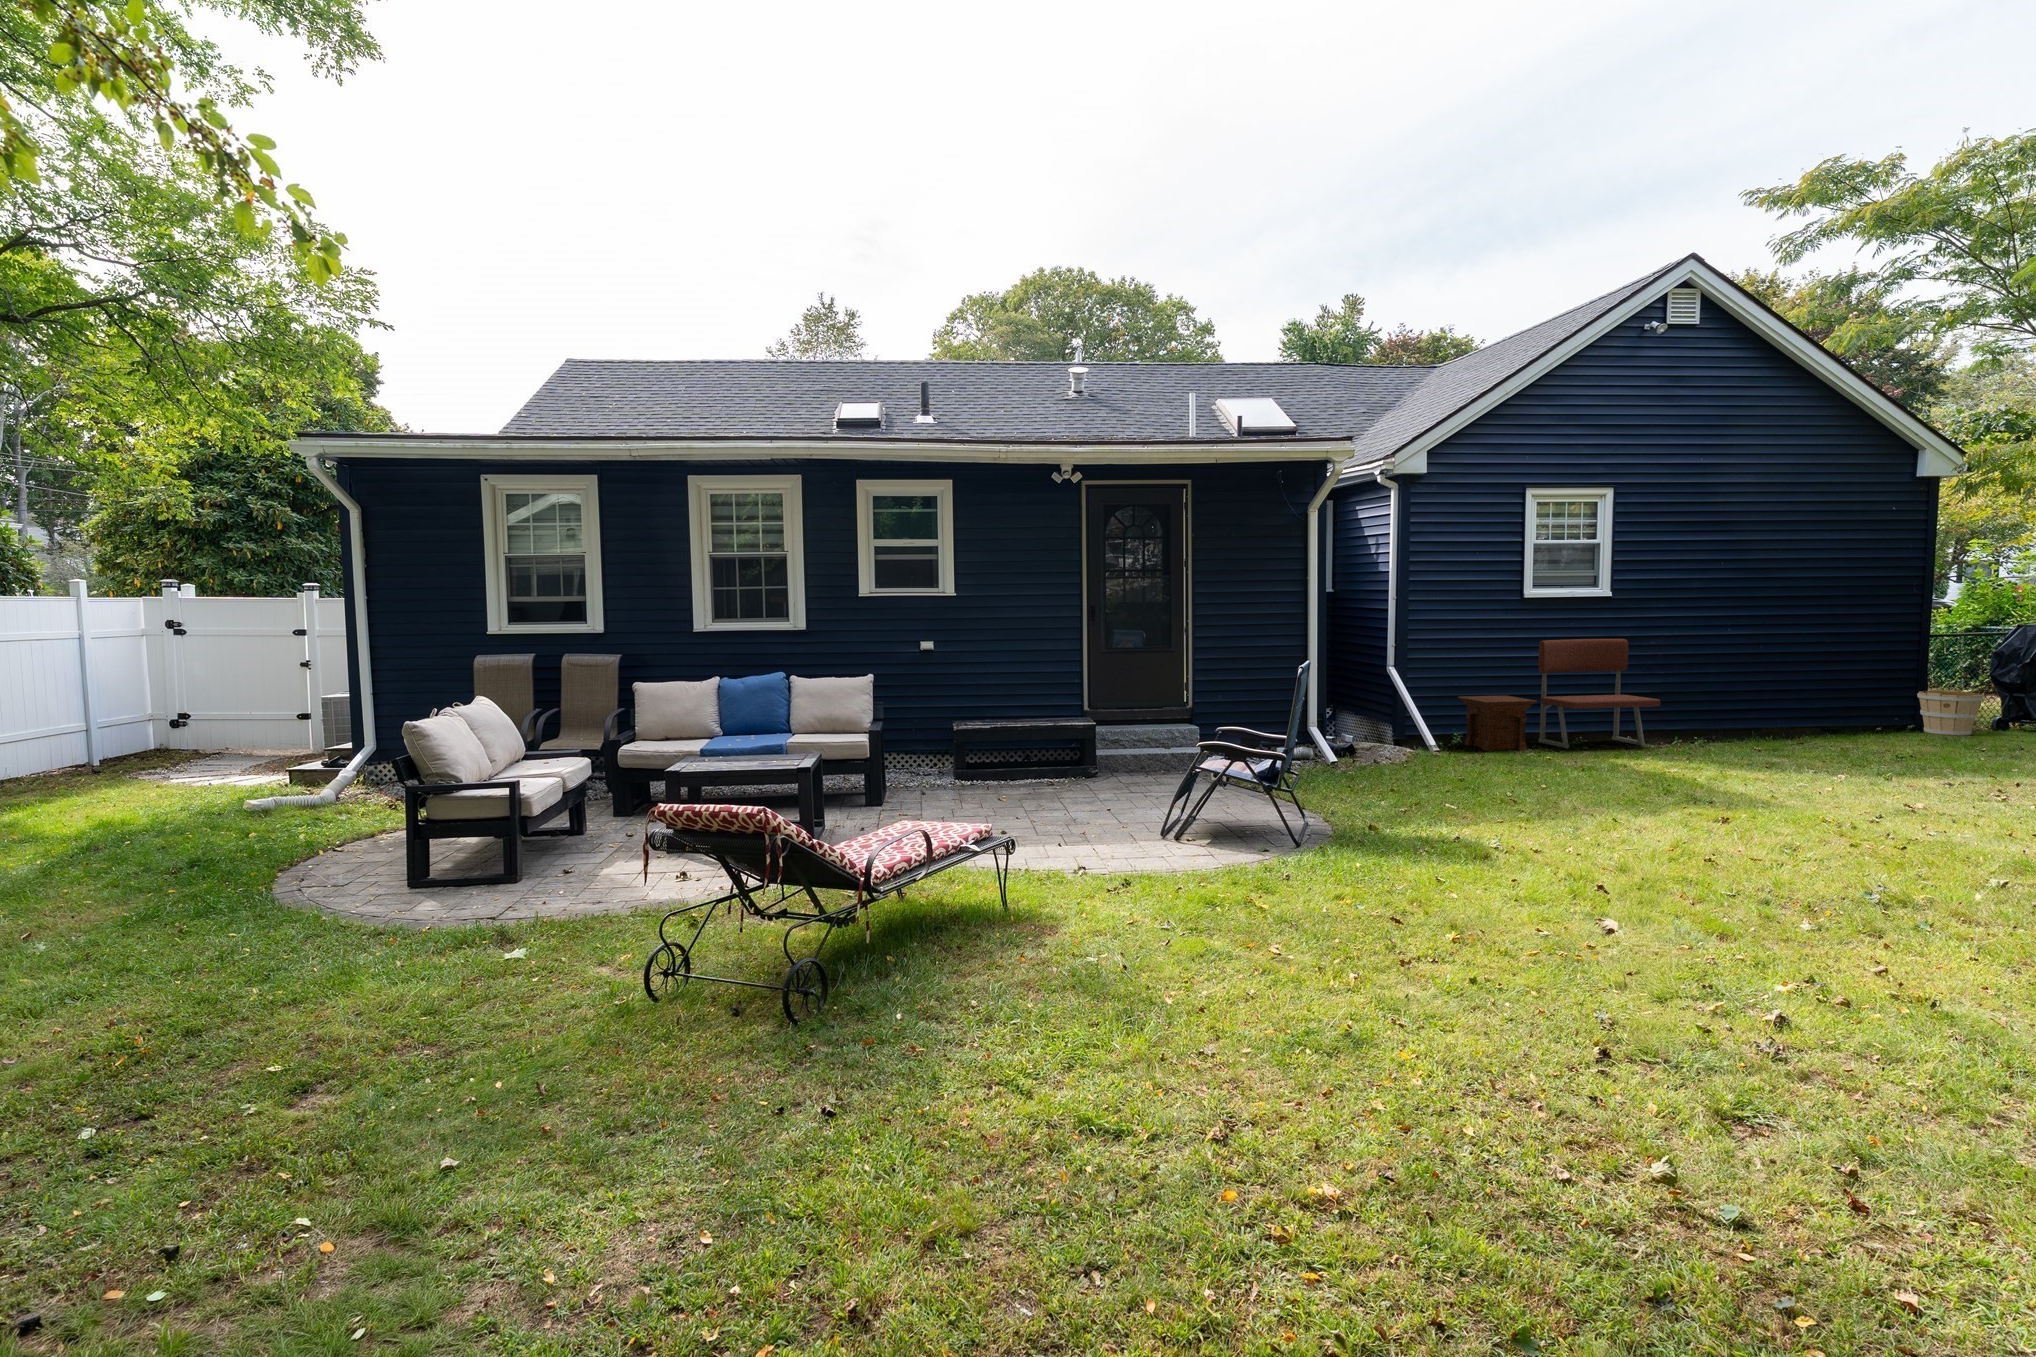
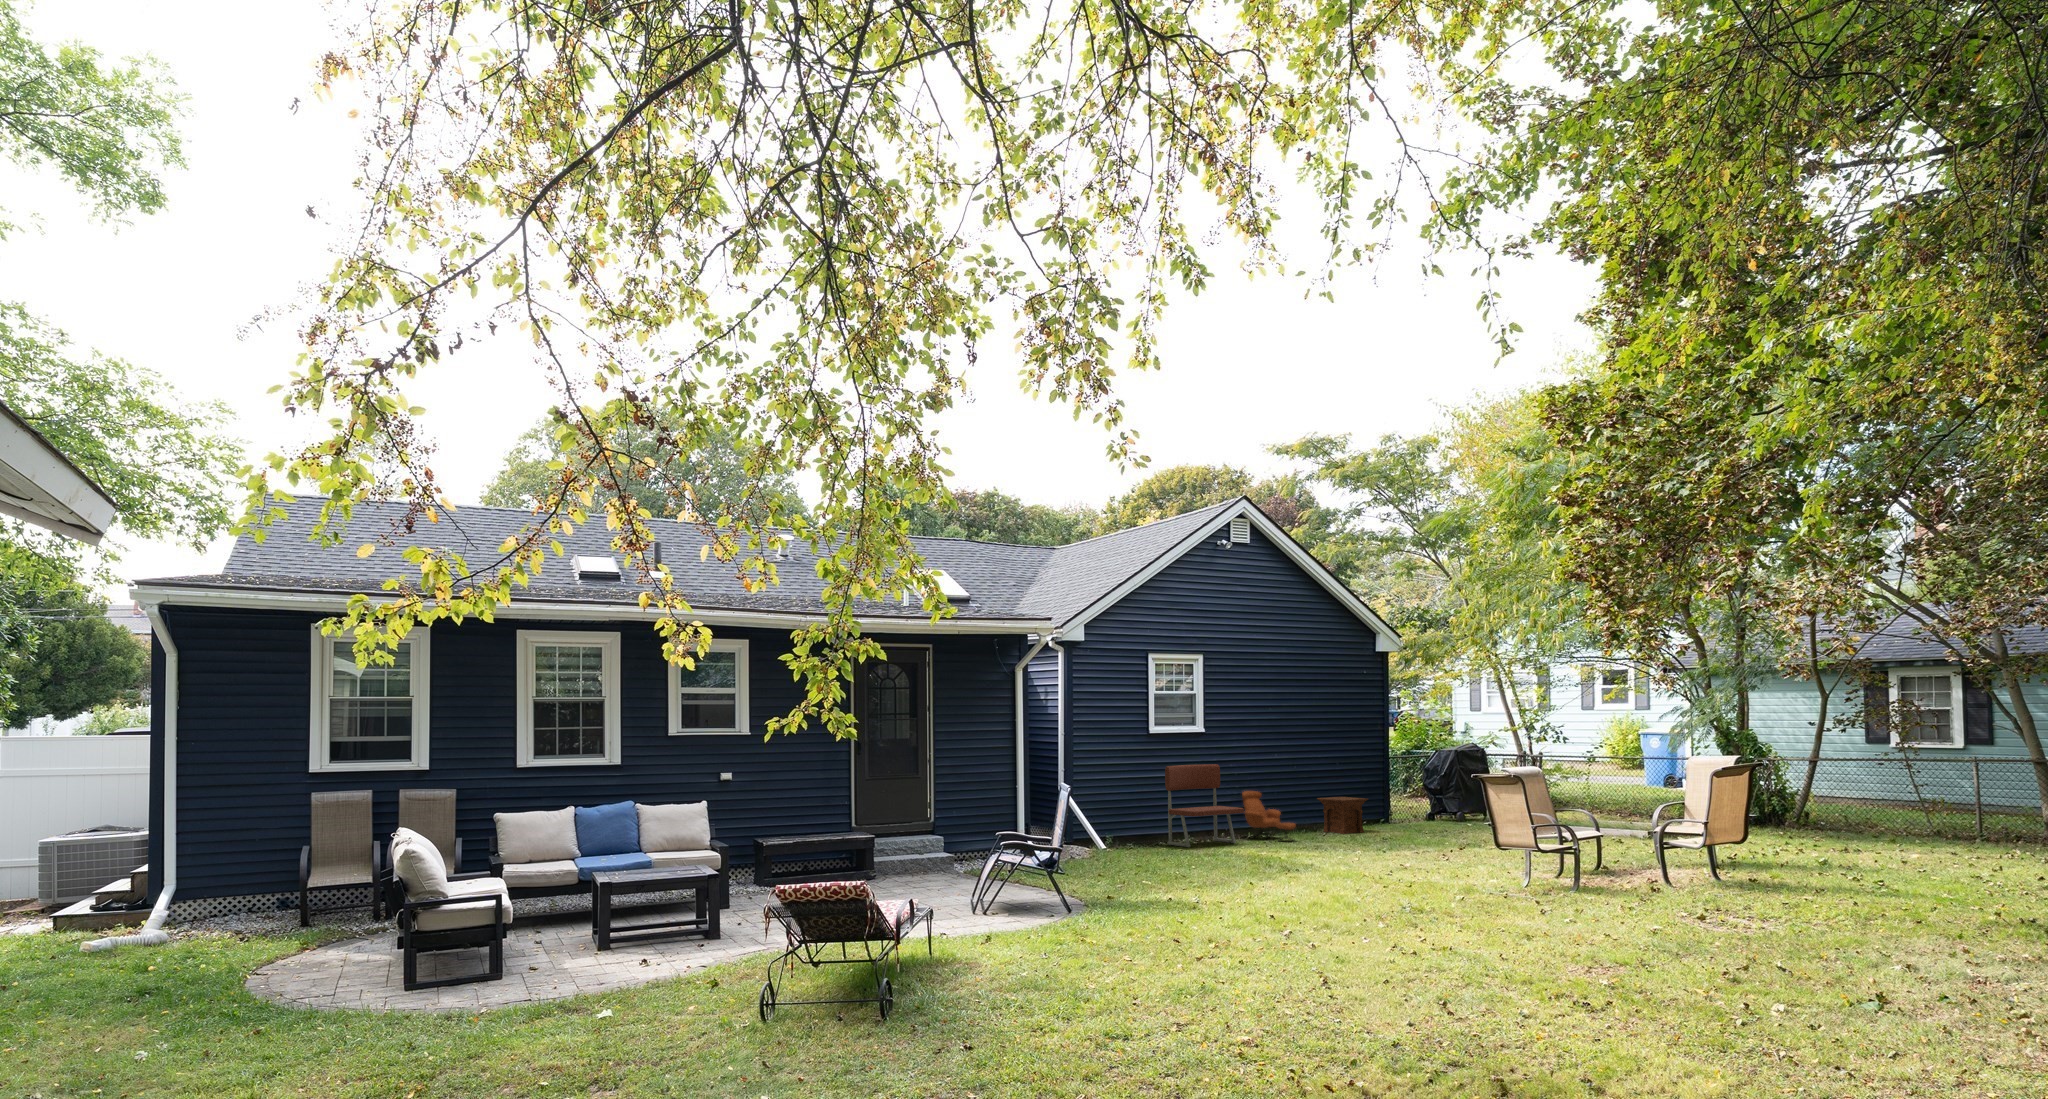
lounge chair: none [1665,675,1749,749] -> present [1242,791,1296,841]
wooden bucket: present [1917,690,1984,736] -> none [1385,797,1420,829]
side table: present [1458,696,1537,751] -> present [1317,797,1368,834]

